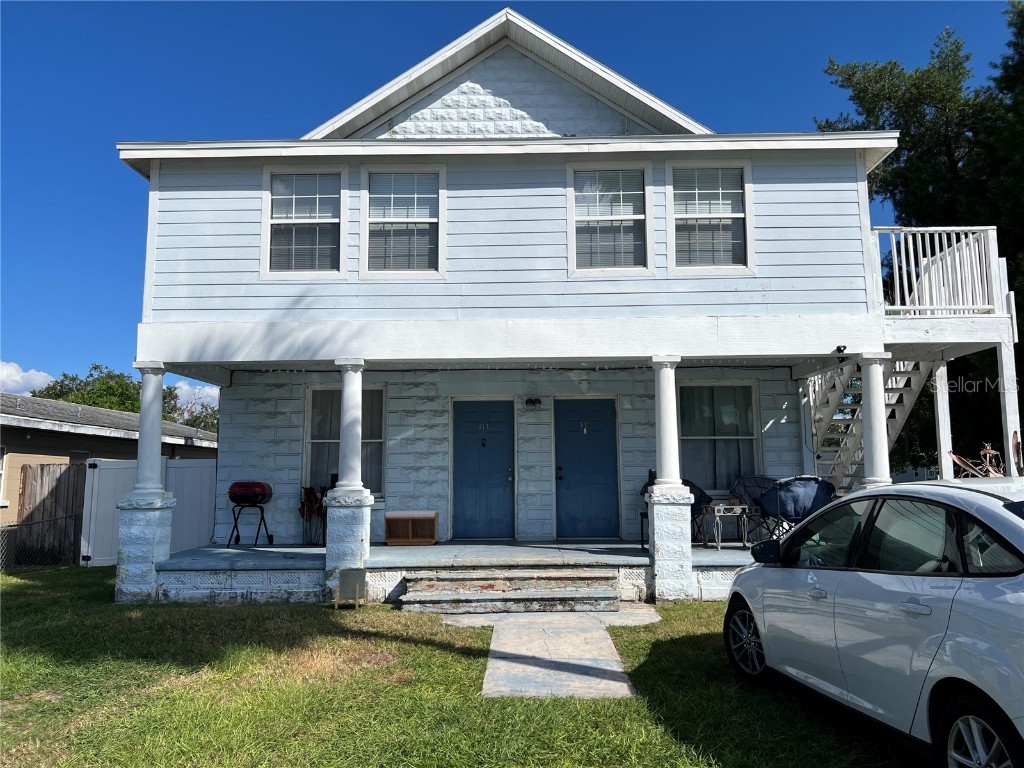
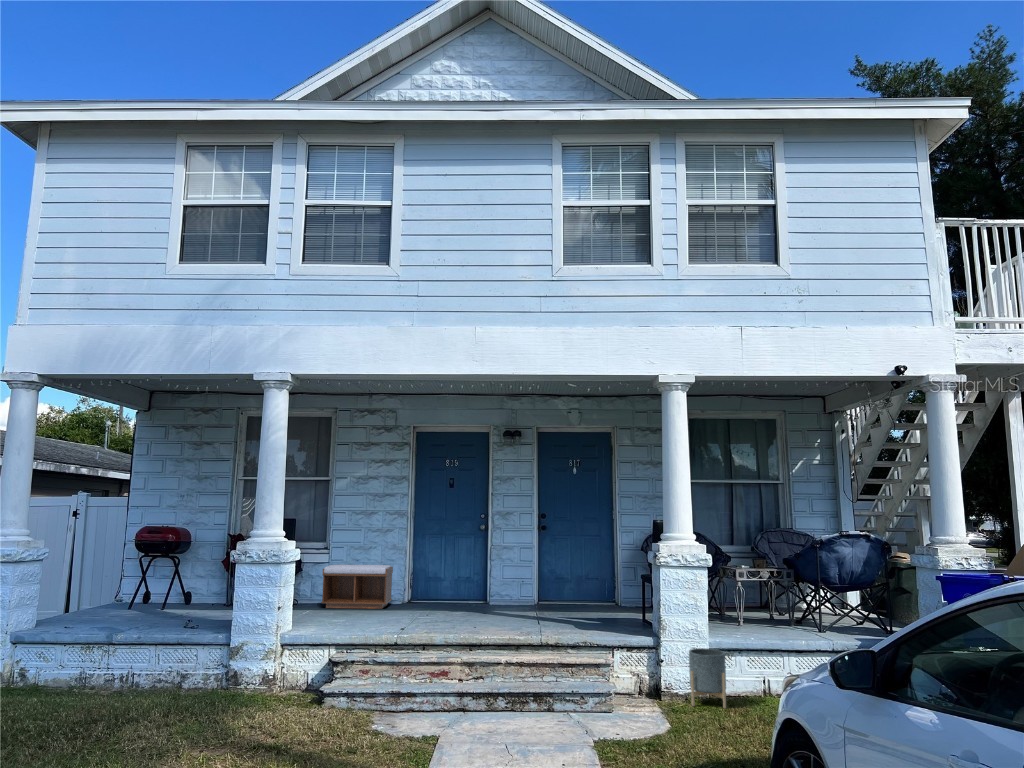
planter: present [335,568,368,610] -> present [689,648,726,708]

